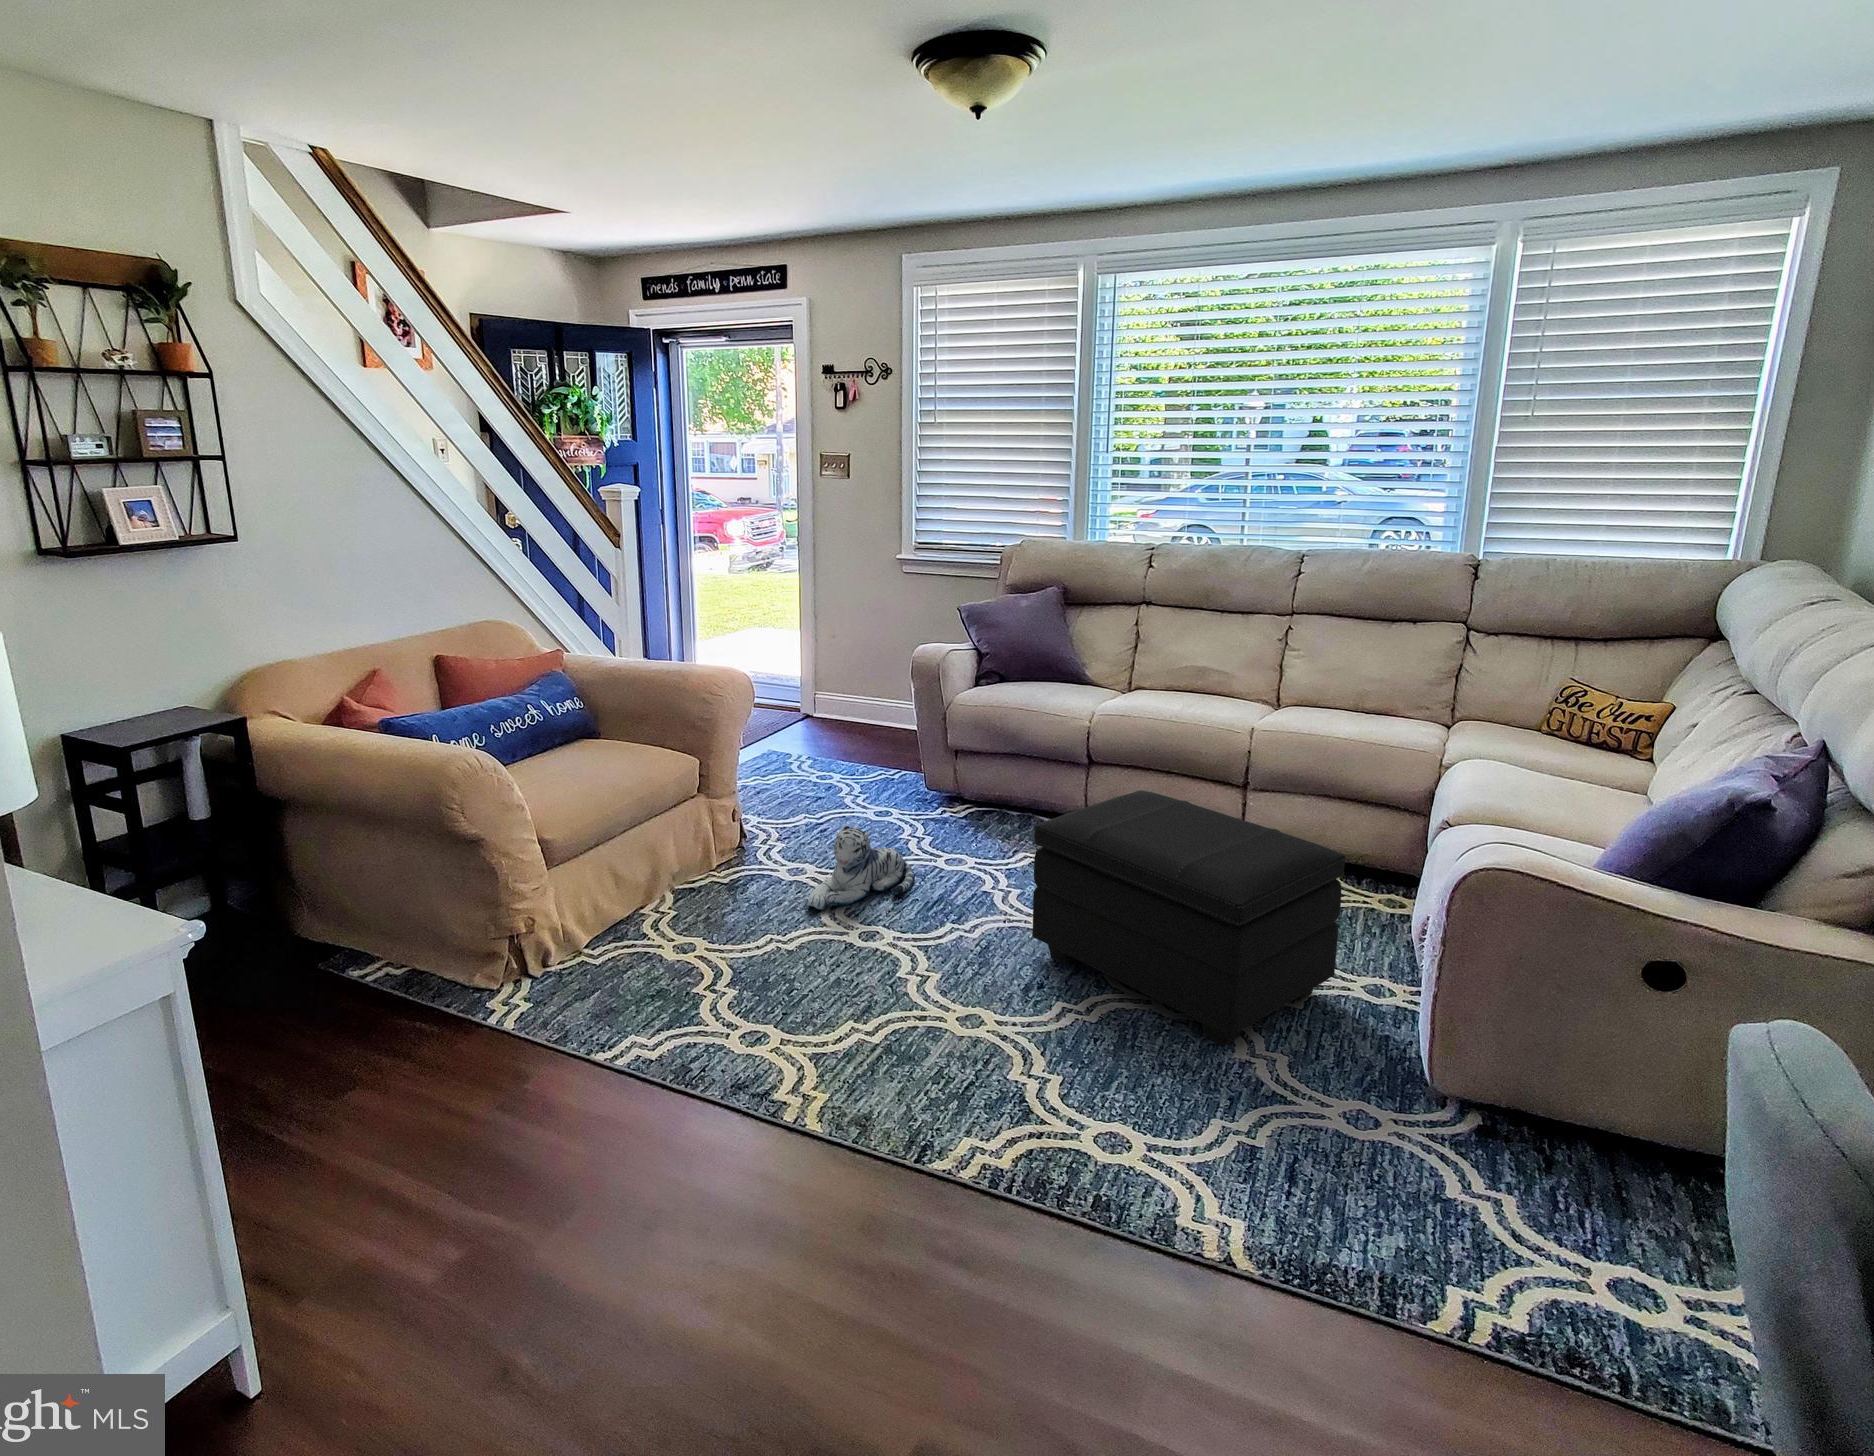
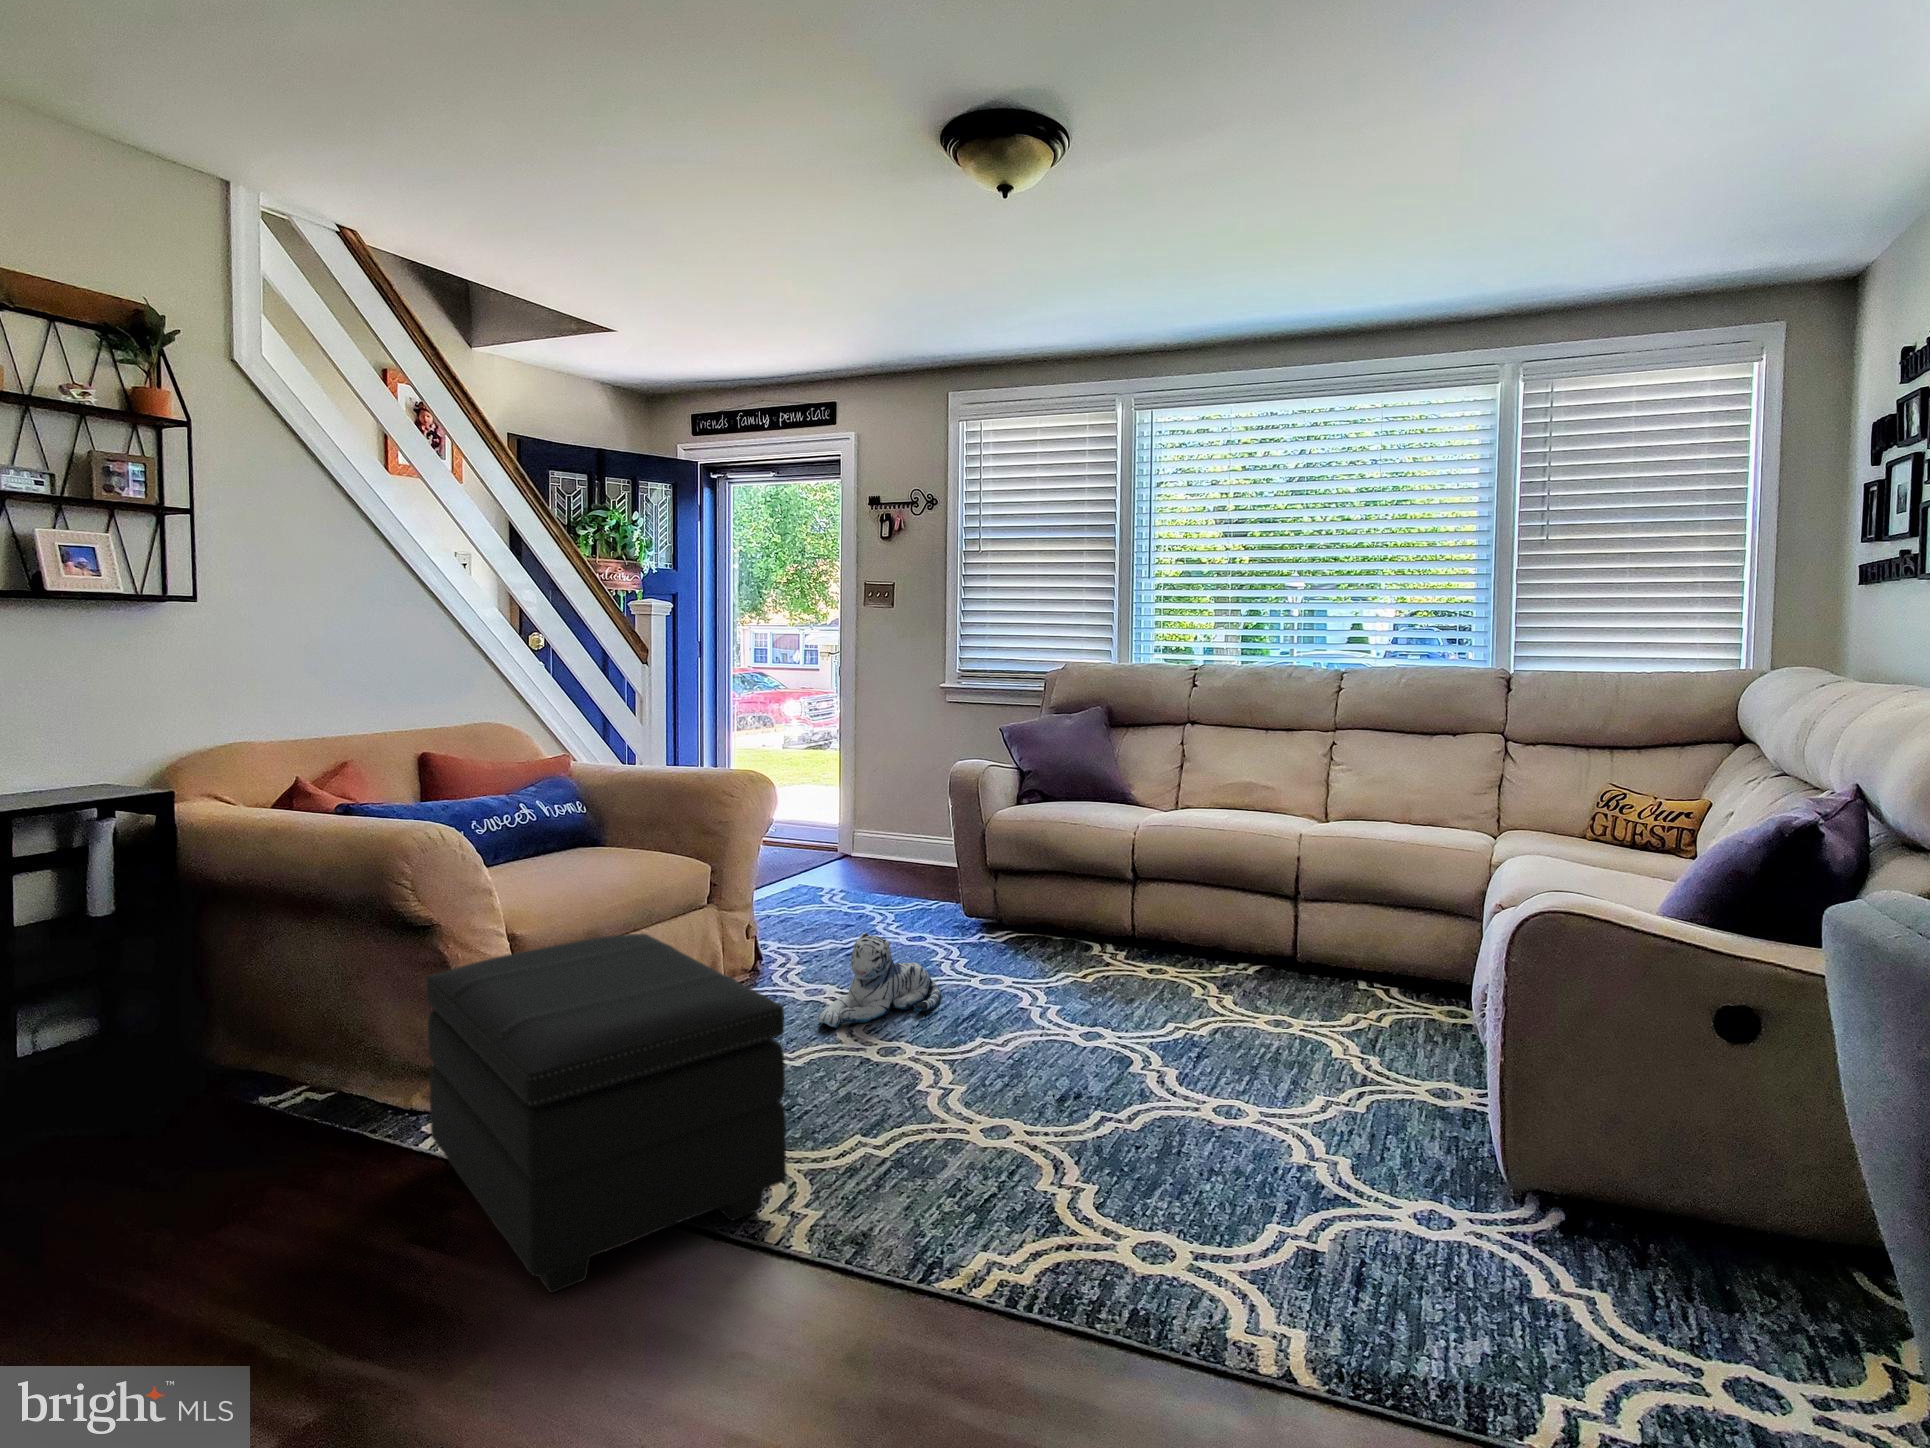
footstool: present [1033,790,1345,1046] -> present [427,934,786,1293]

